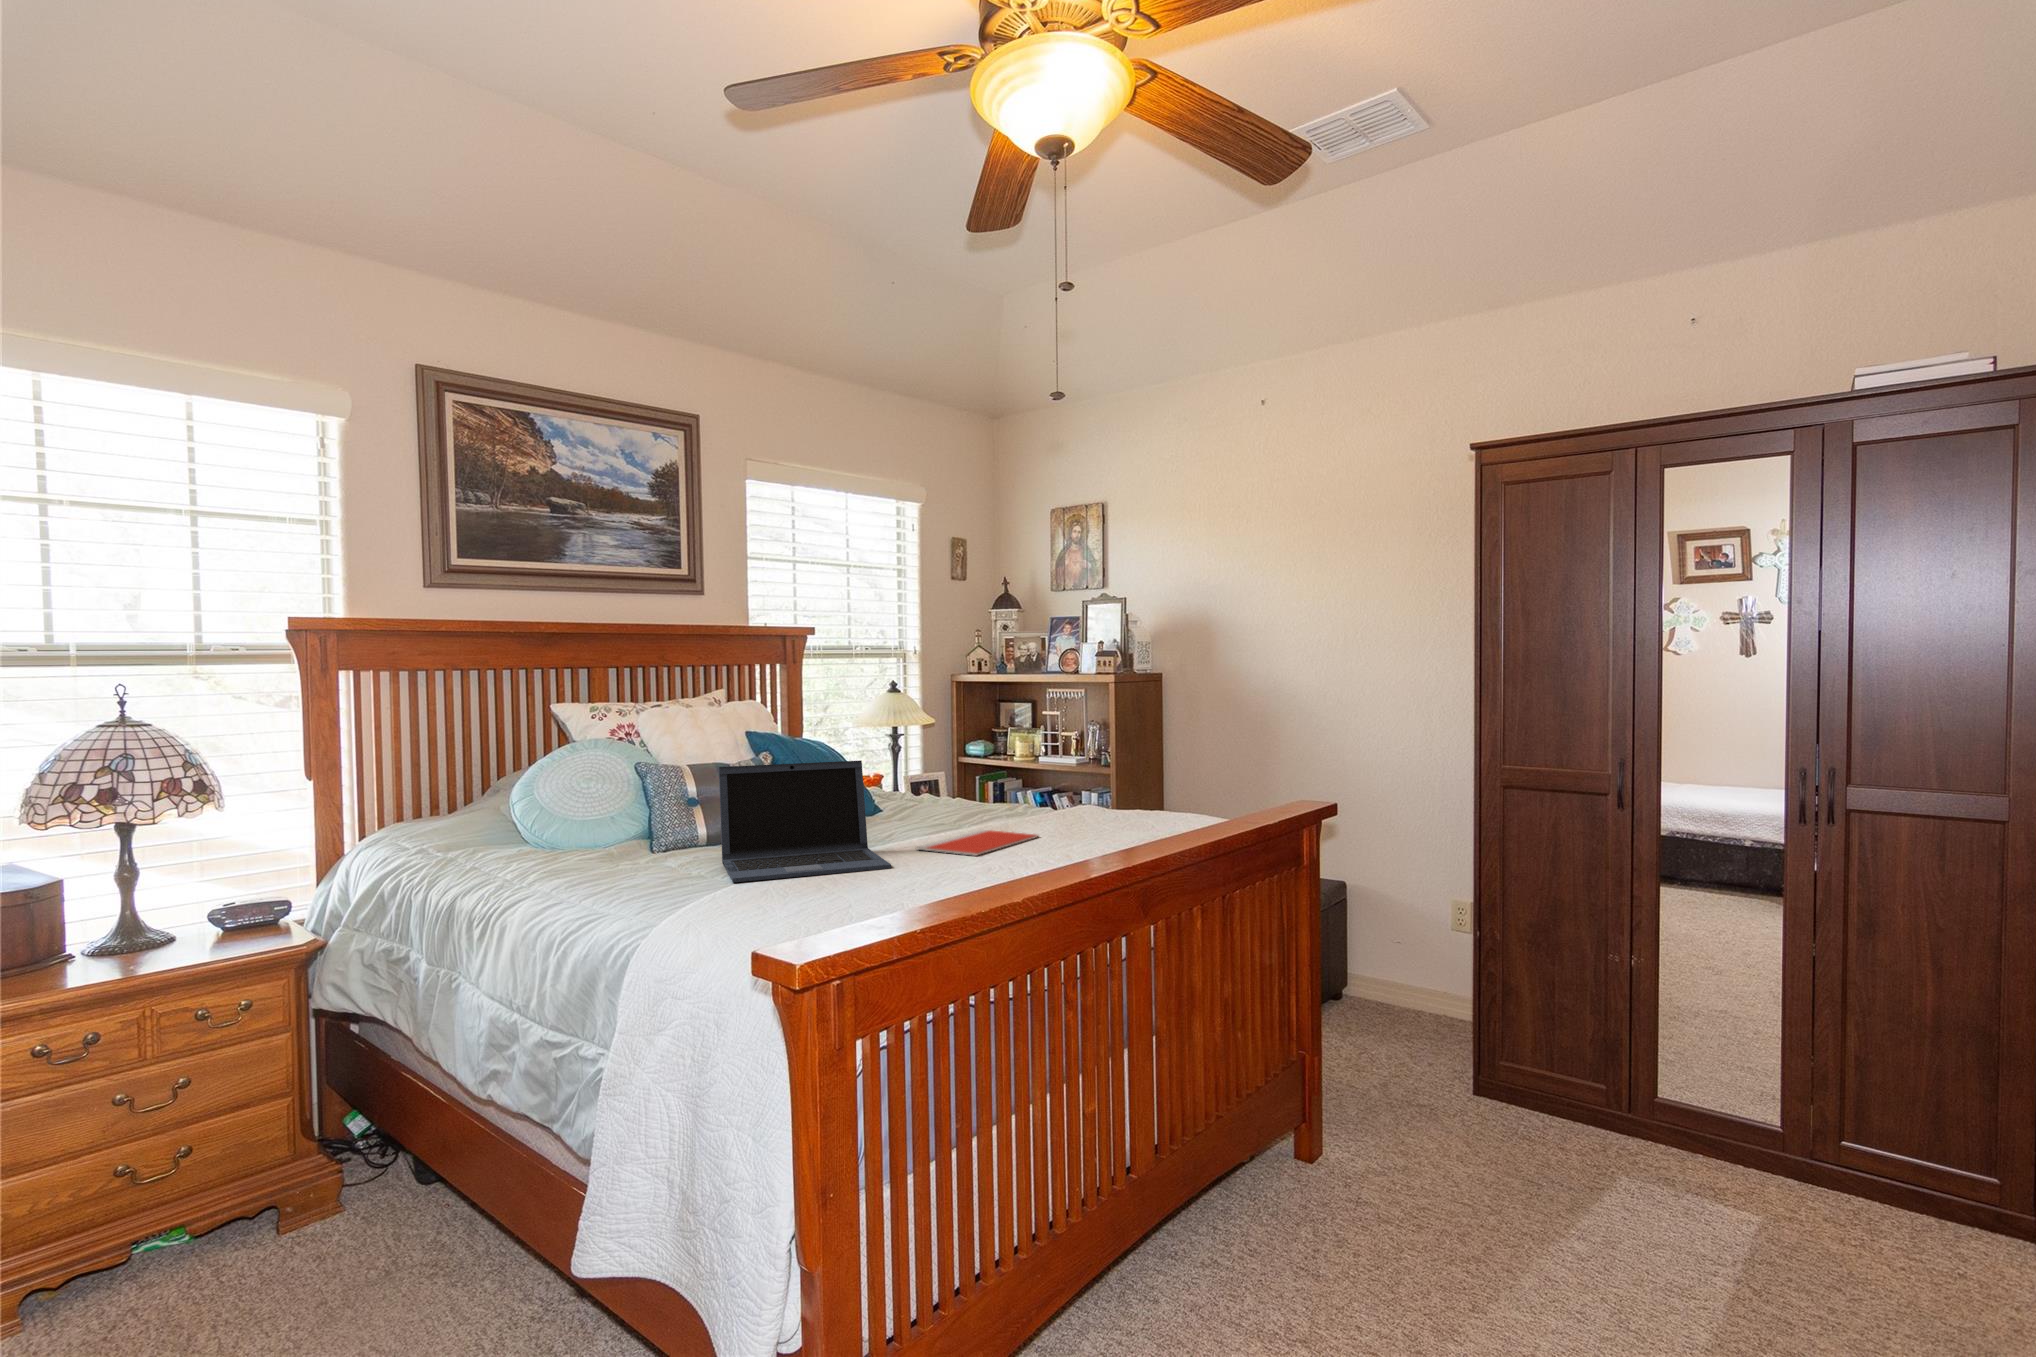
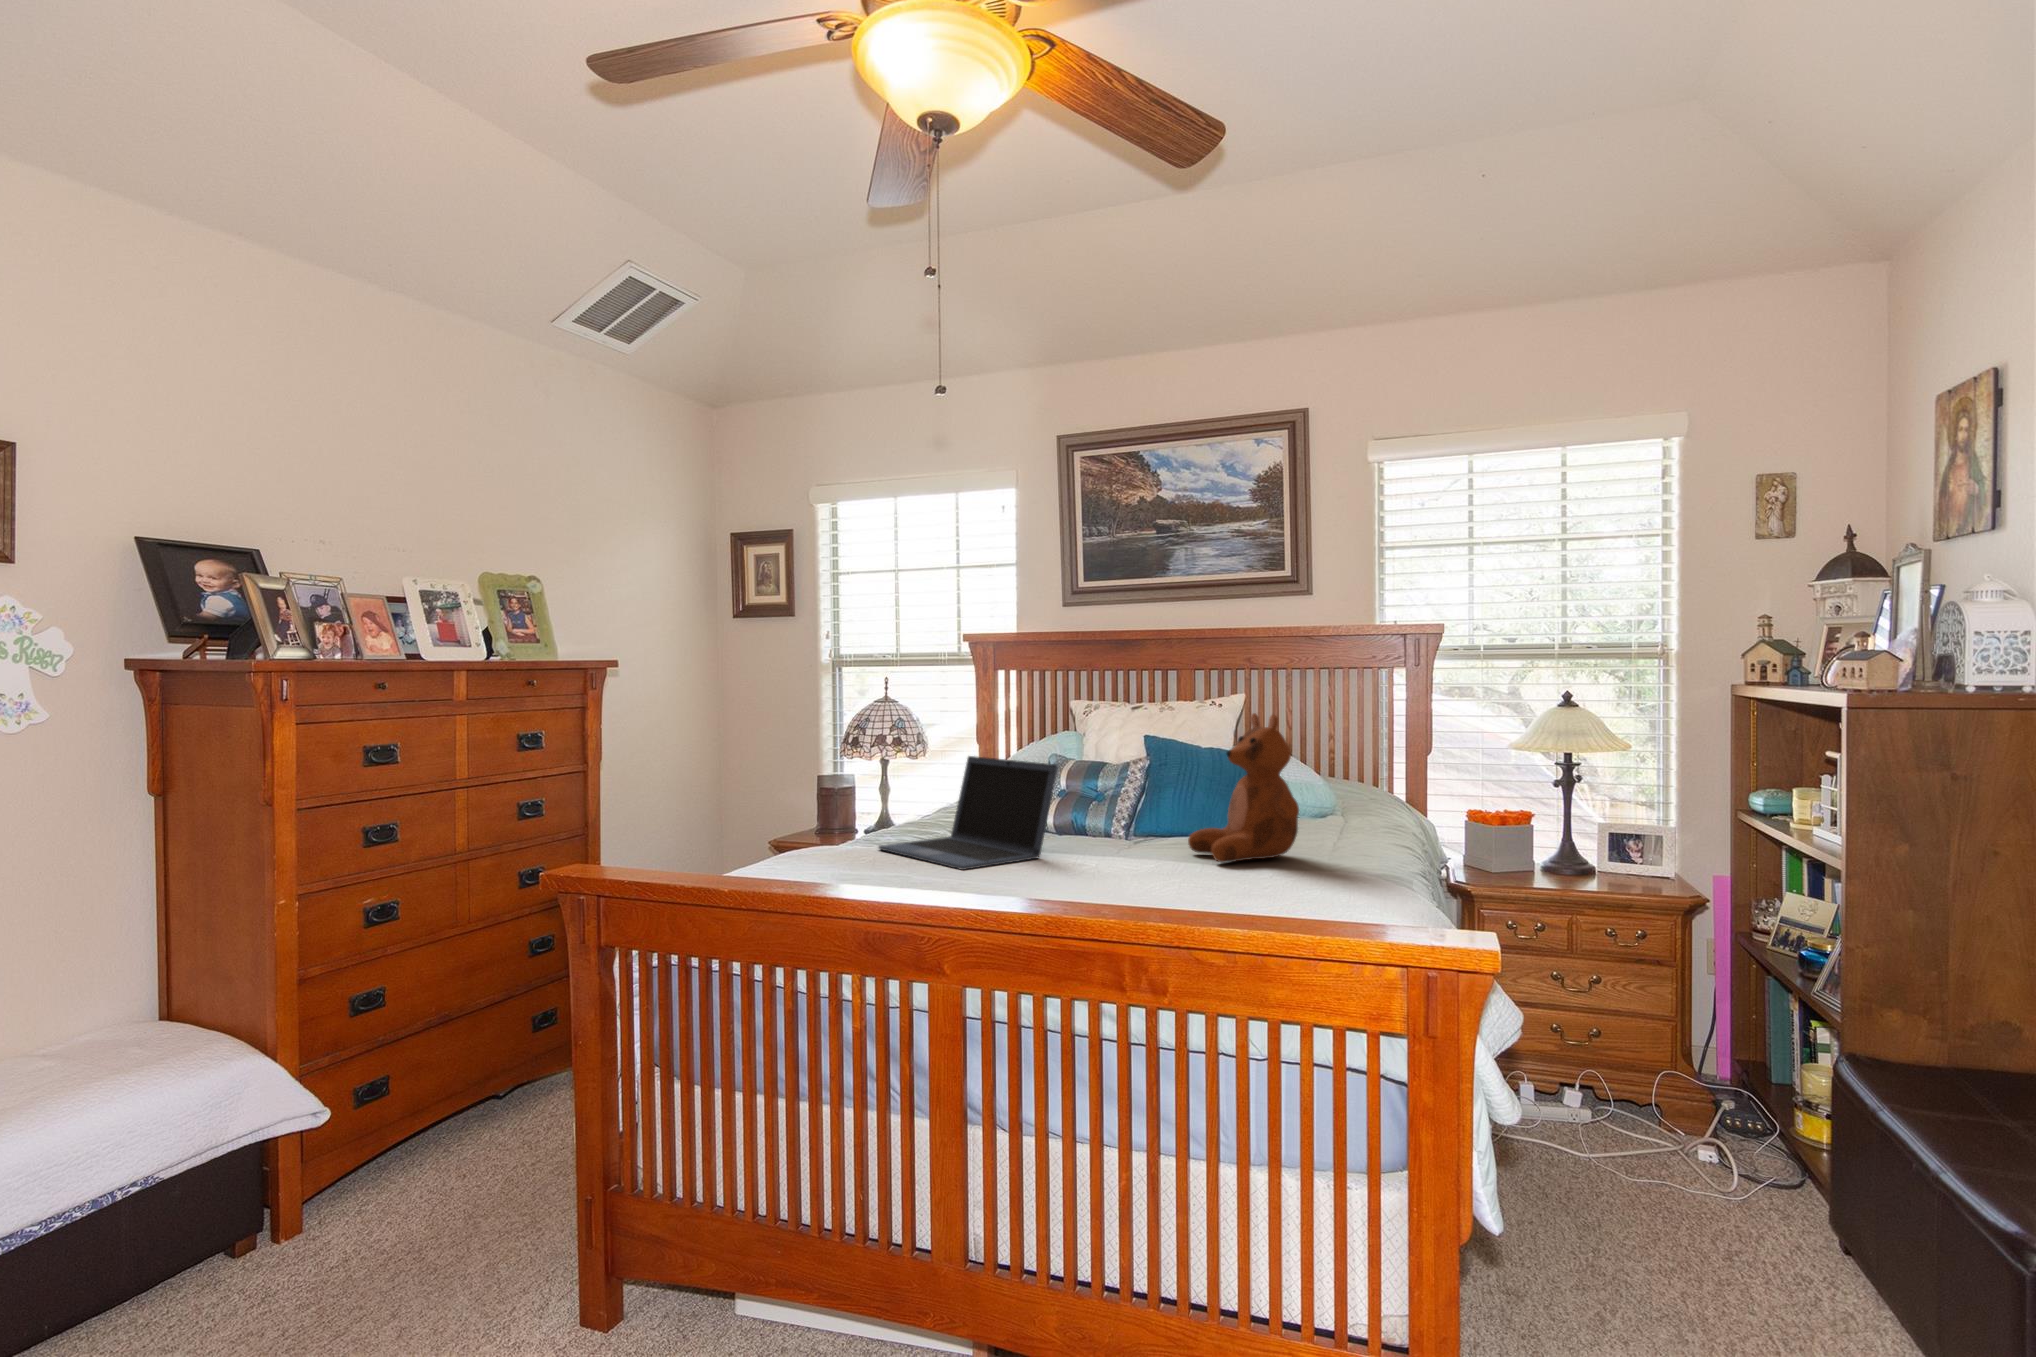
teddy bear: none [894,703,989,824] -> present [1188,713,1299,863]
notebook: present [916,830,1038,856] -> none [1042,863,1190,889]

